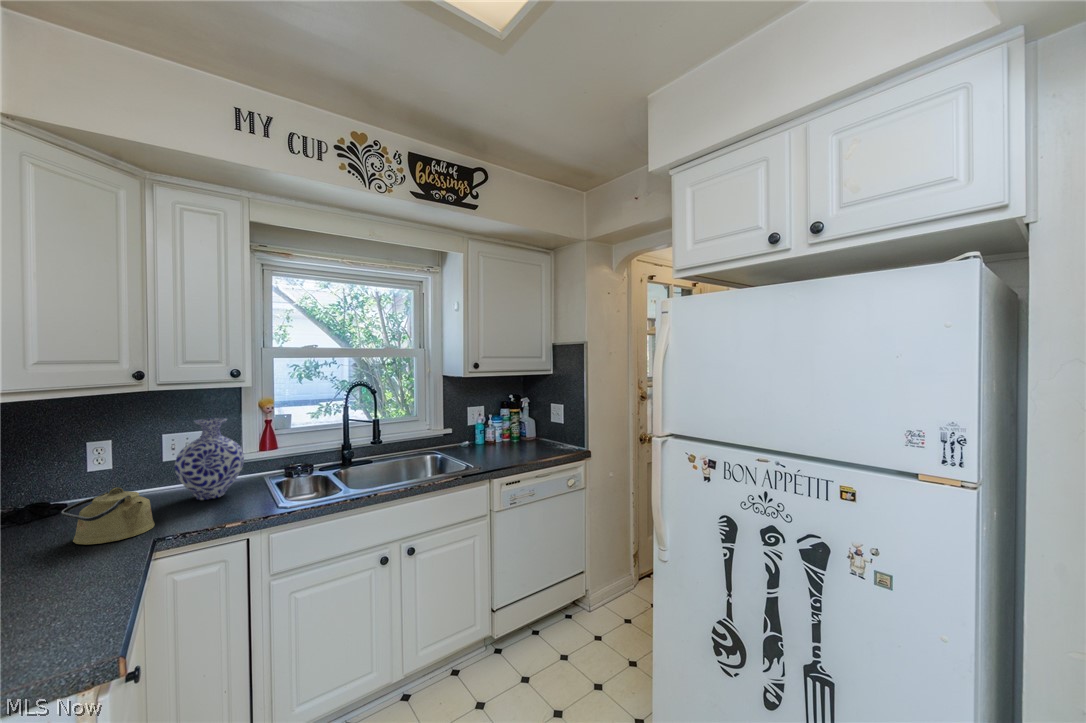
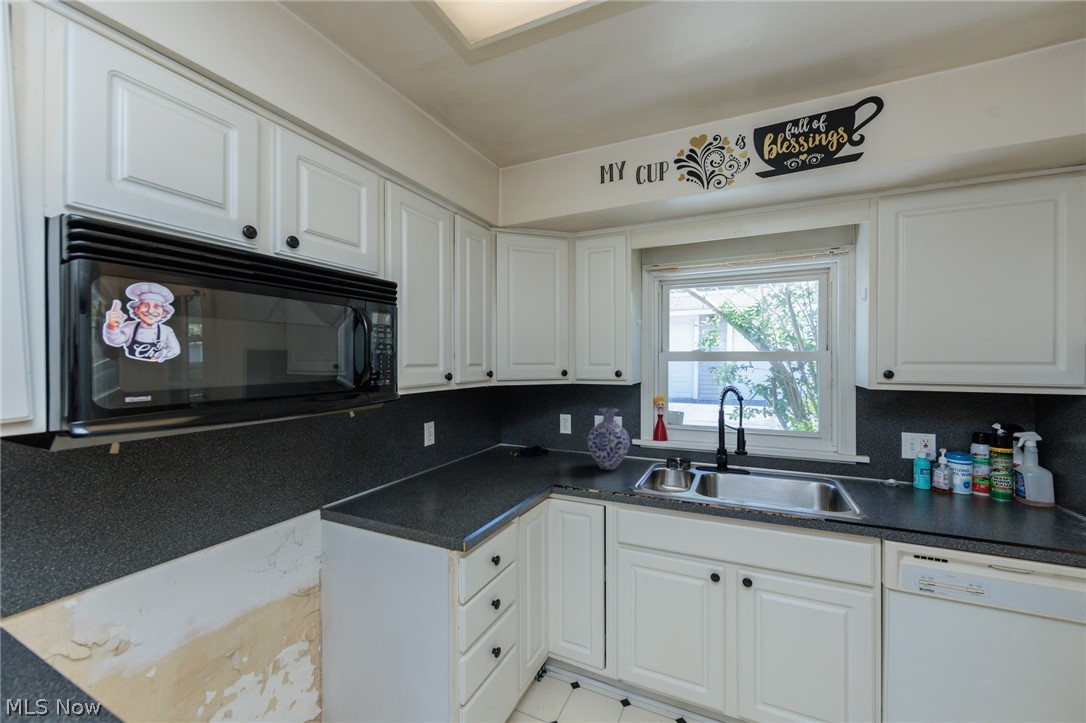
kettle: present [61,488,155,545] -> none [527,447,566,481]

